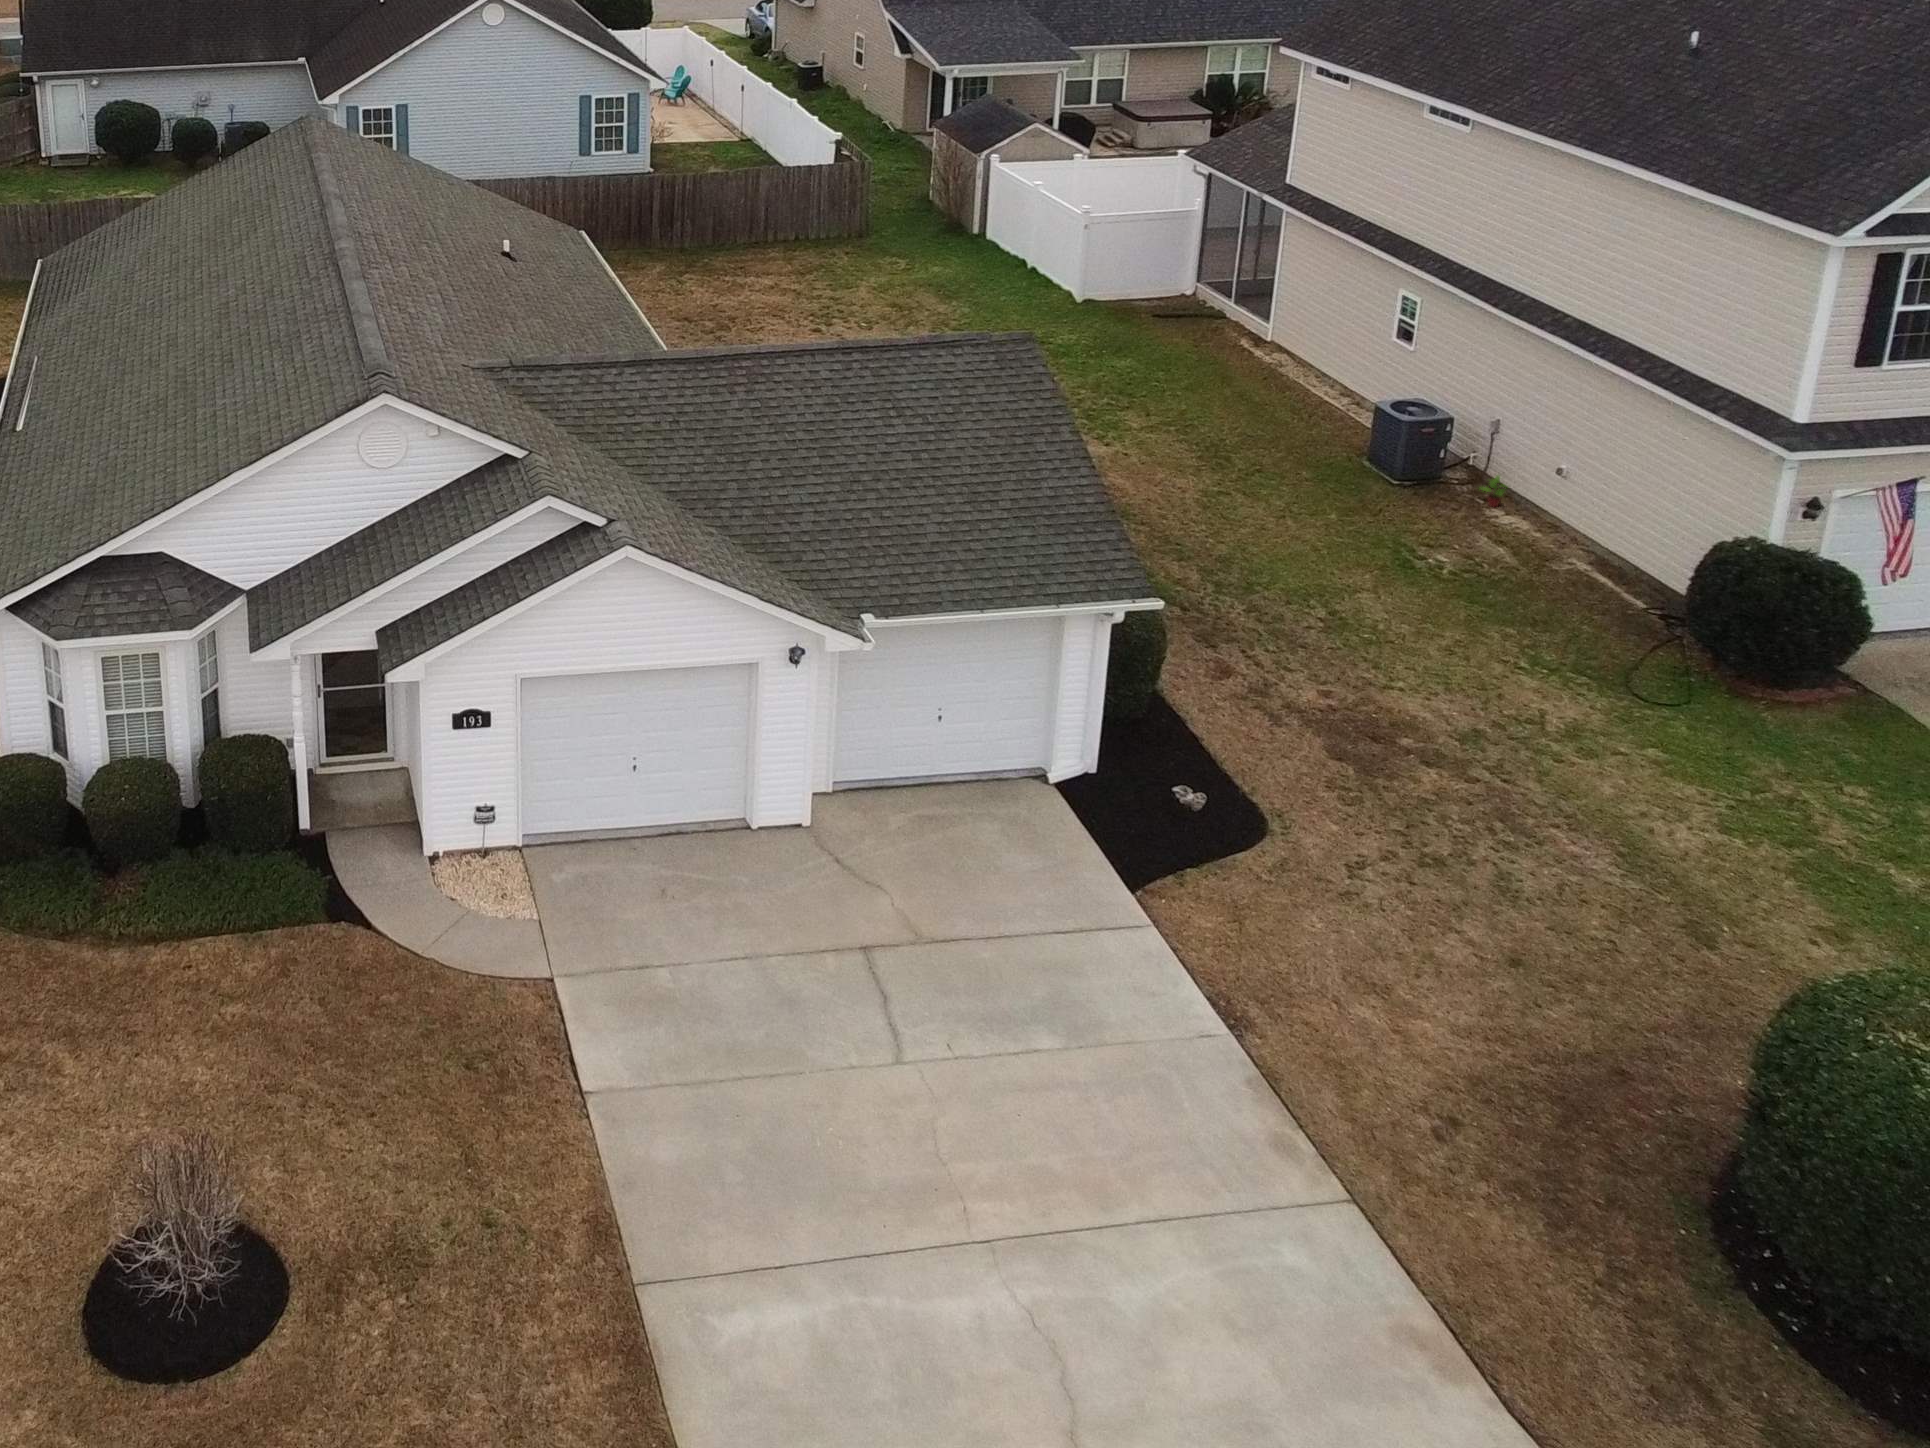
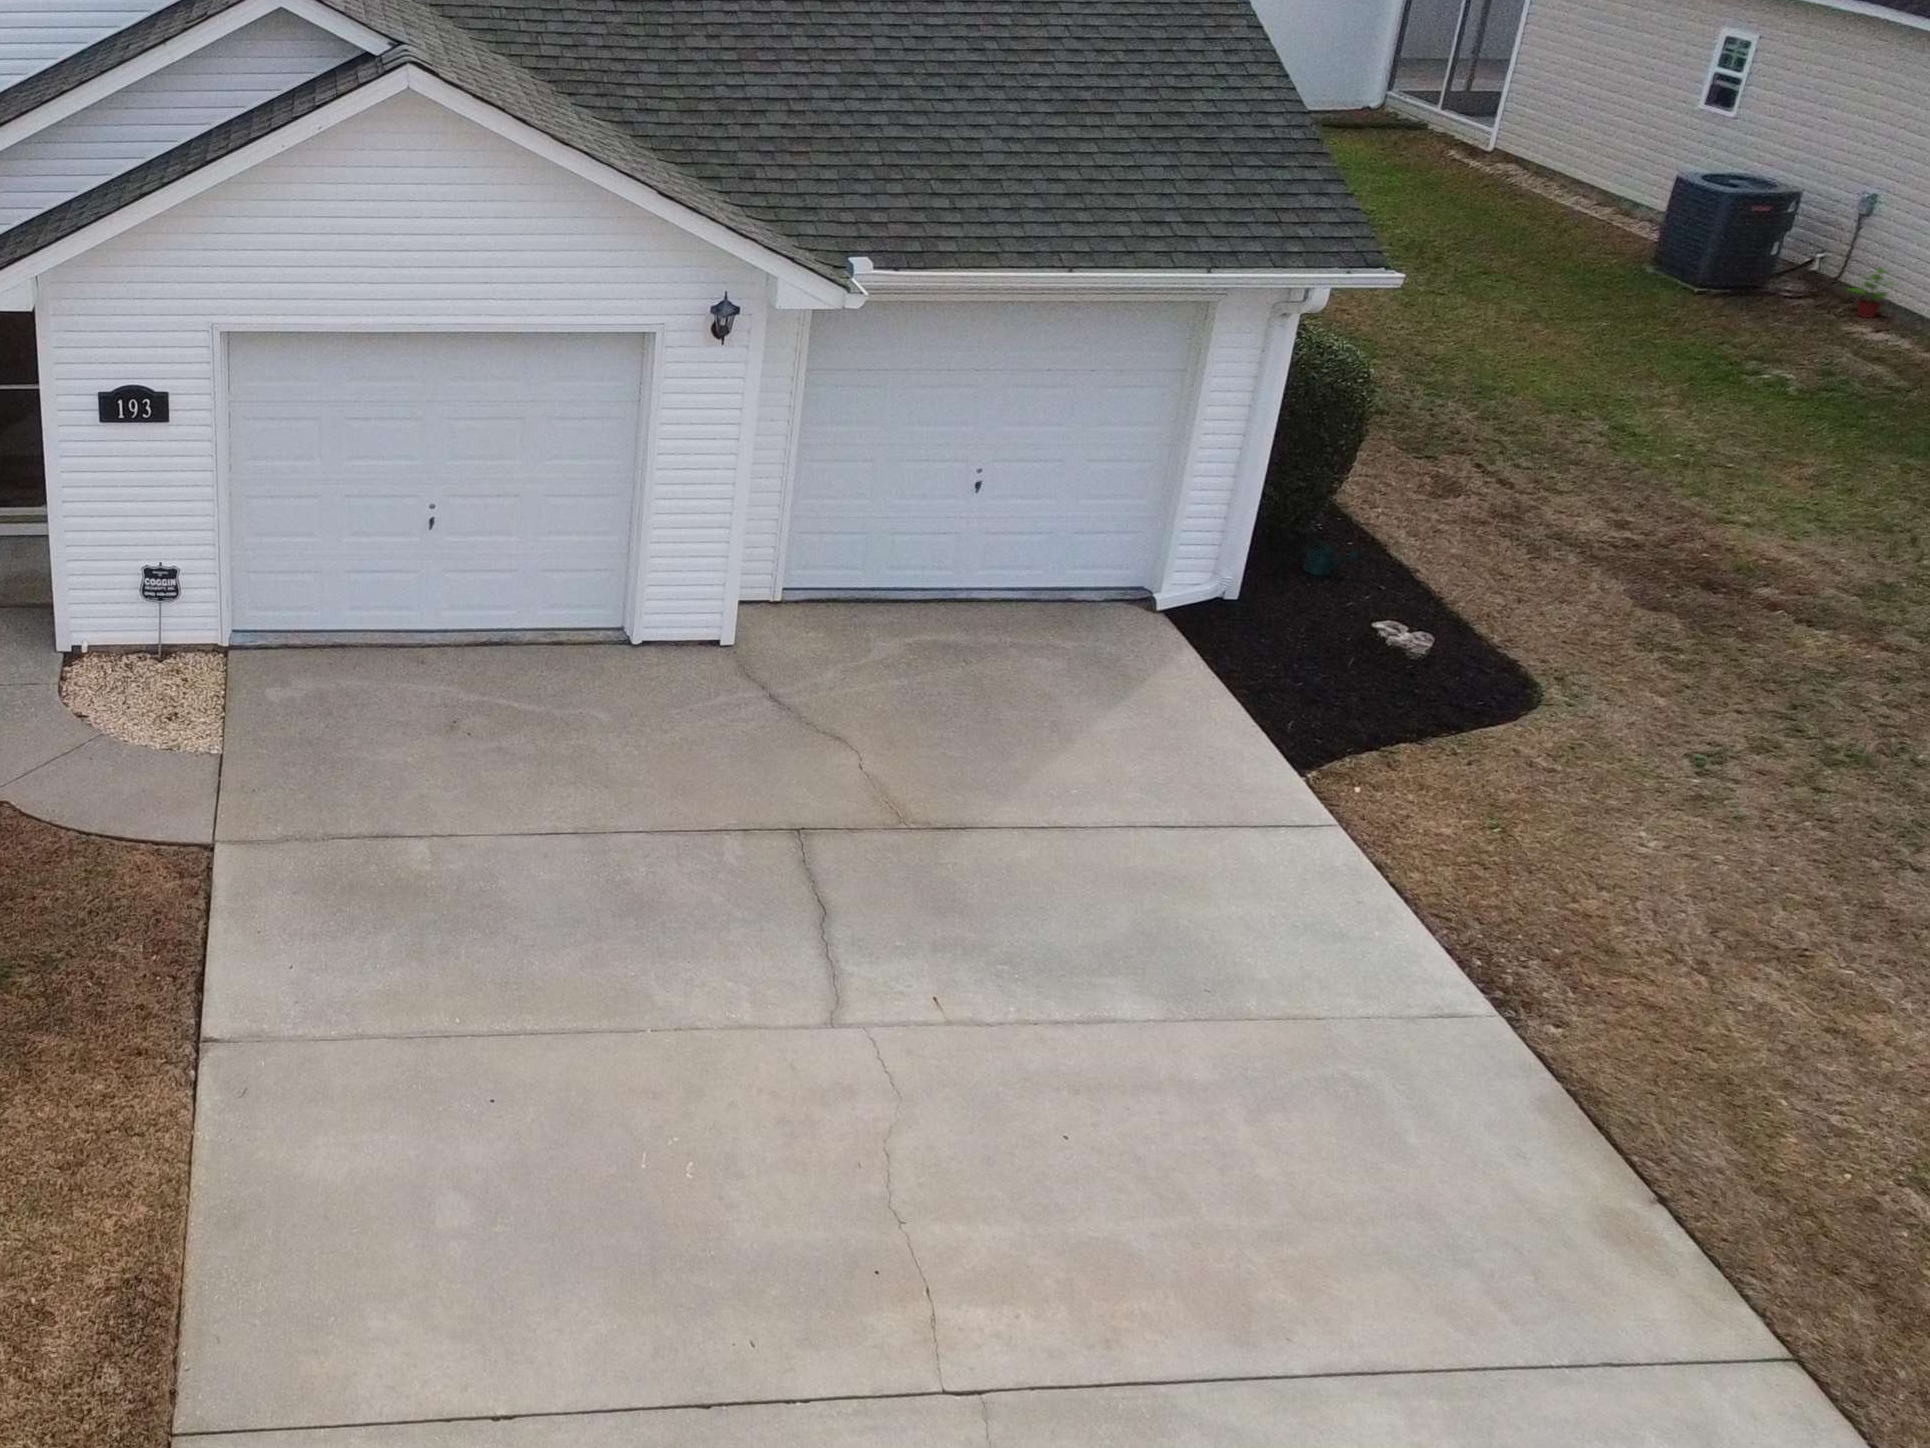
watering can: none [1133,724,1165,749] -> present [1301,542,1358,576]

